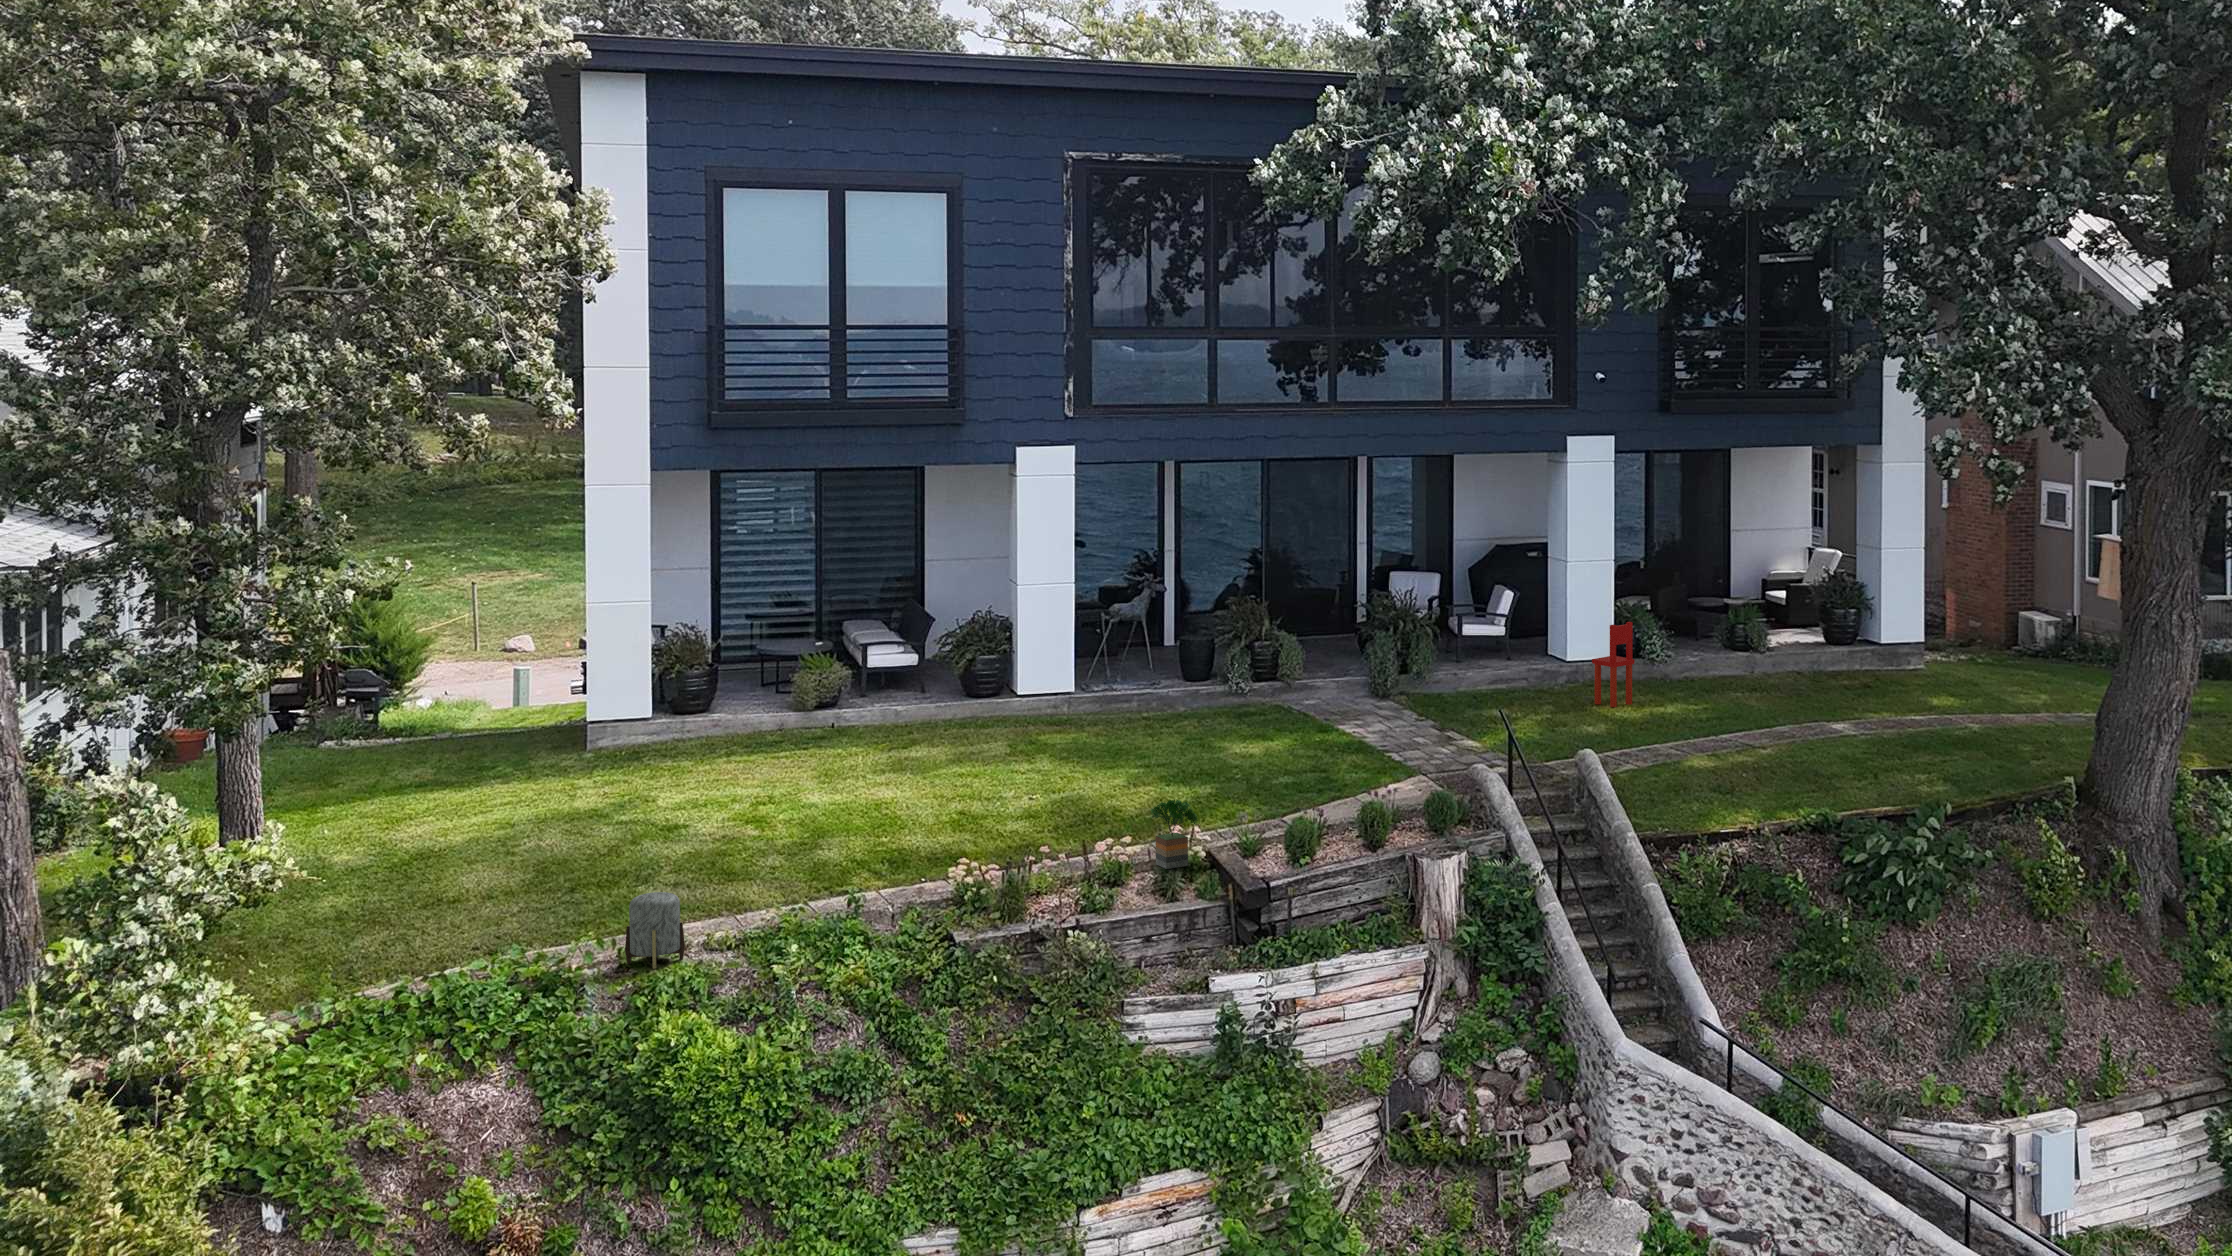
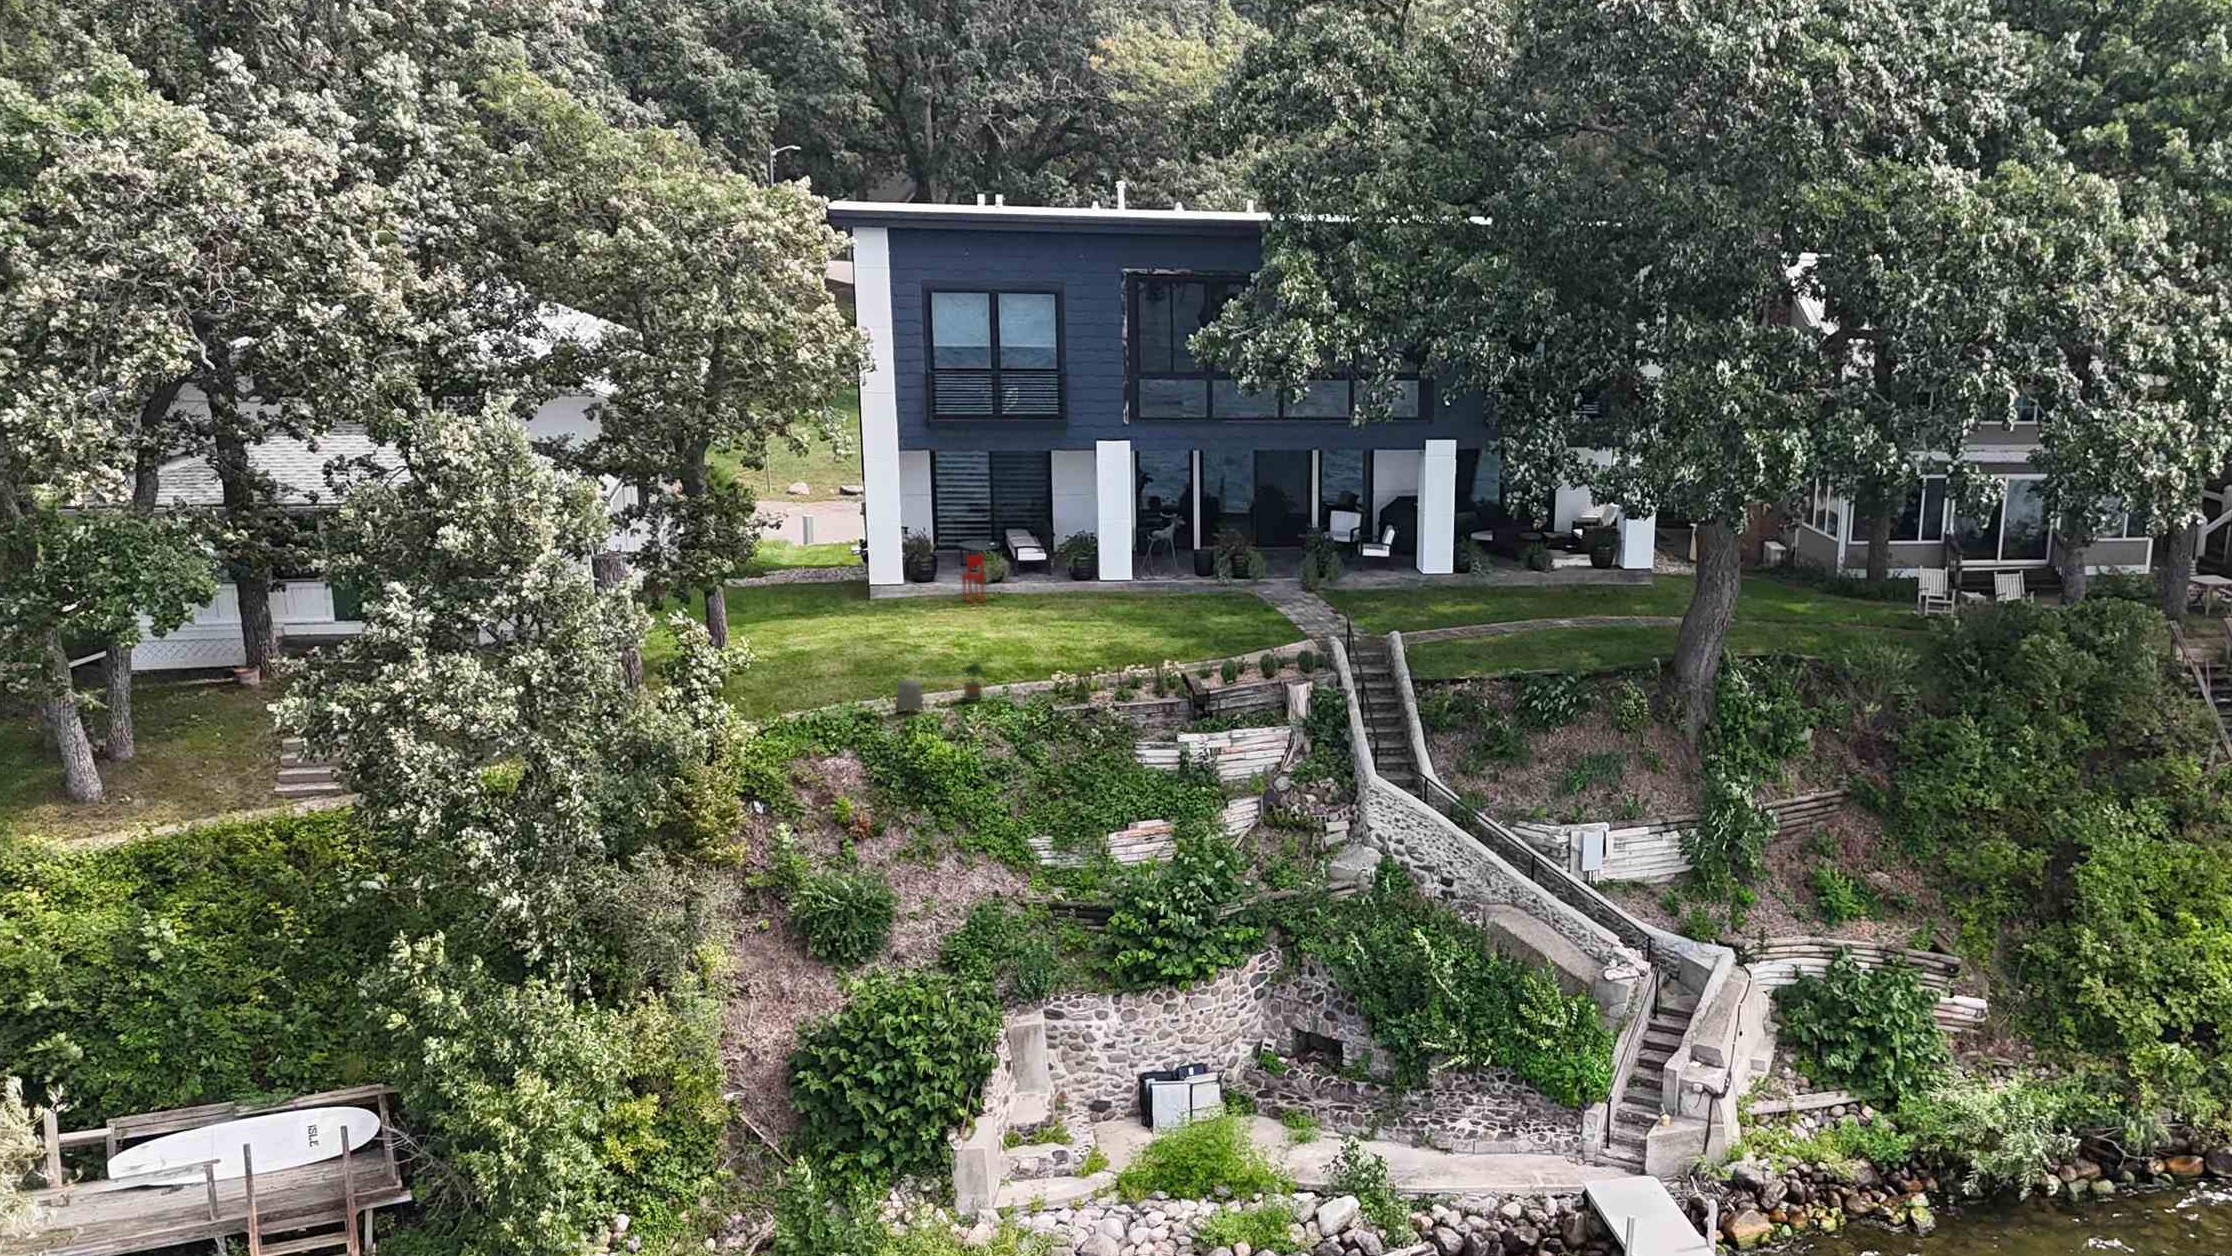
chair: present [1592,622,1635,707] -> present [962,554,985,602]
potted tree: present [1151,799,1197,869] -> present [962,664,985,700]

